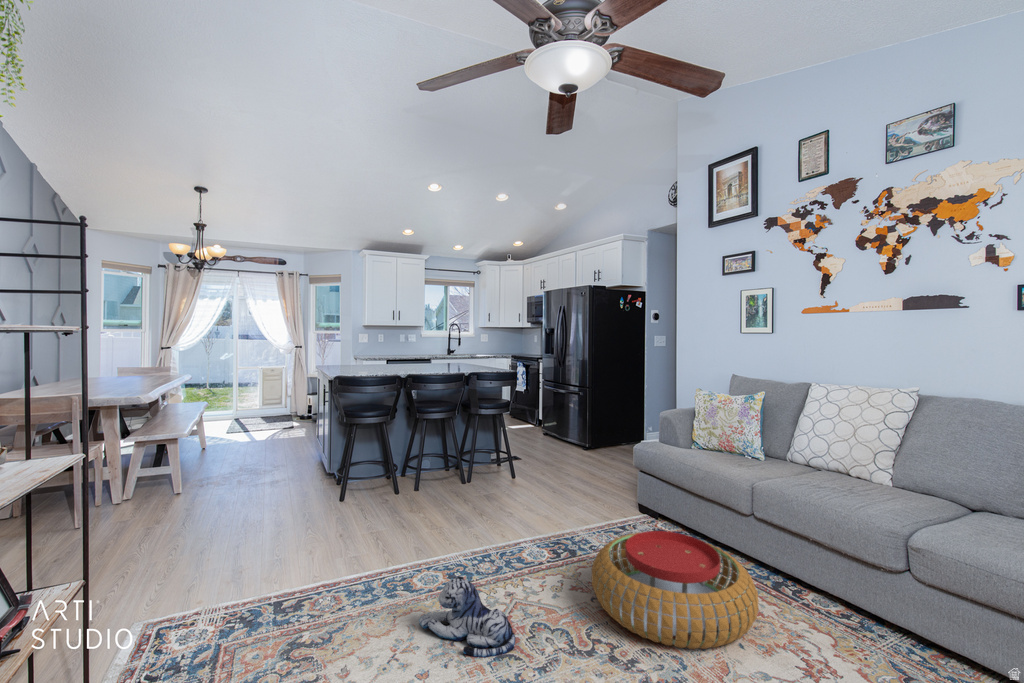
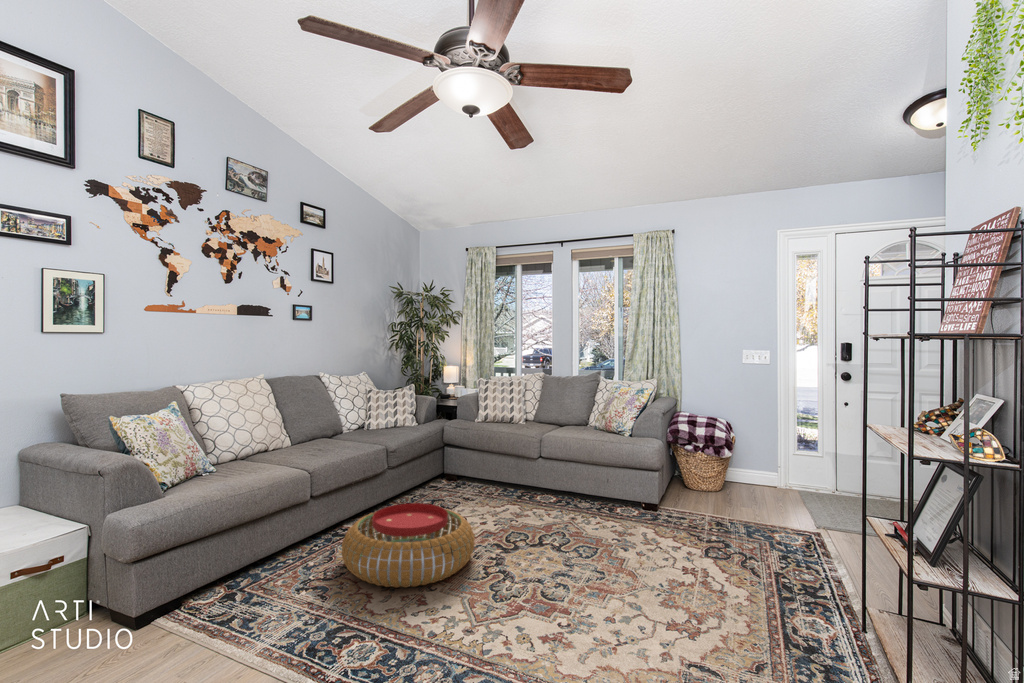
plush toy: present [419,576,516,658] -> none [522,574,578,652]

